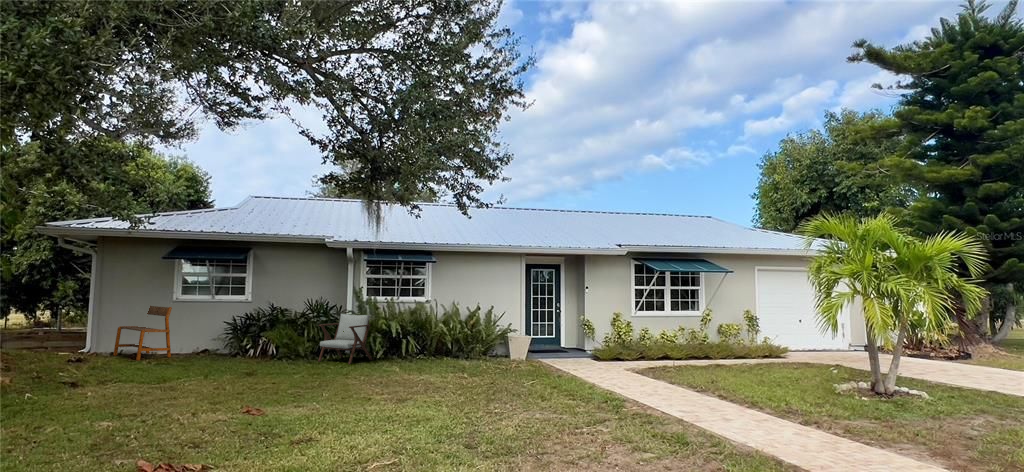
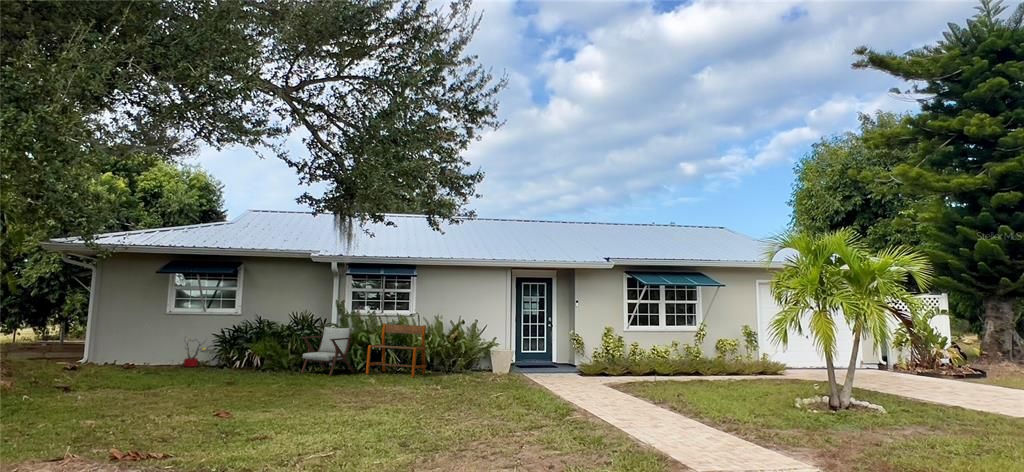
bench: present [113,306,172,360] -> present [366,324,427,378]
decorative plant: none [193,324,217,356] -> present [184,342,206,367]

